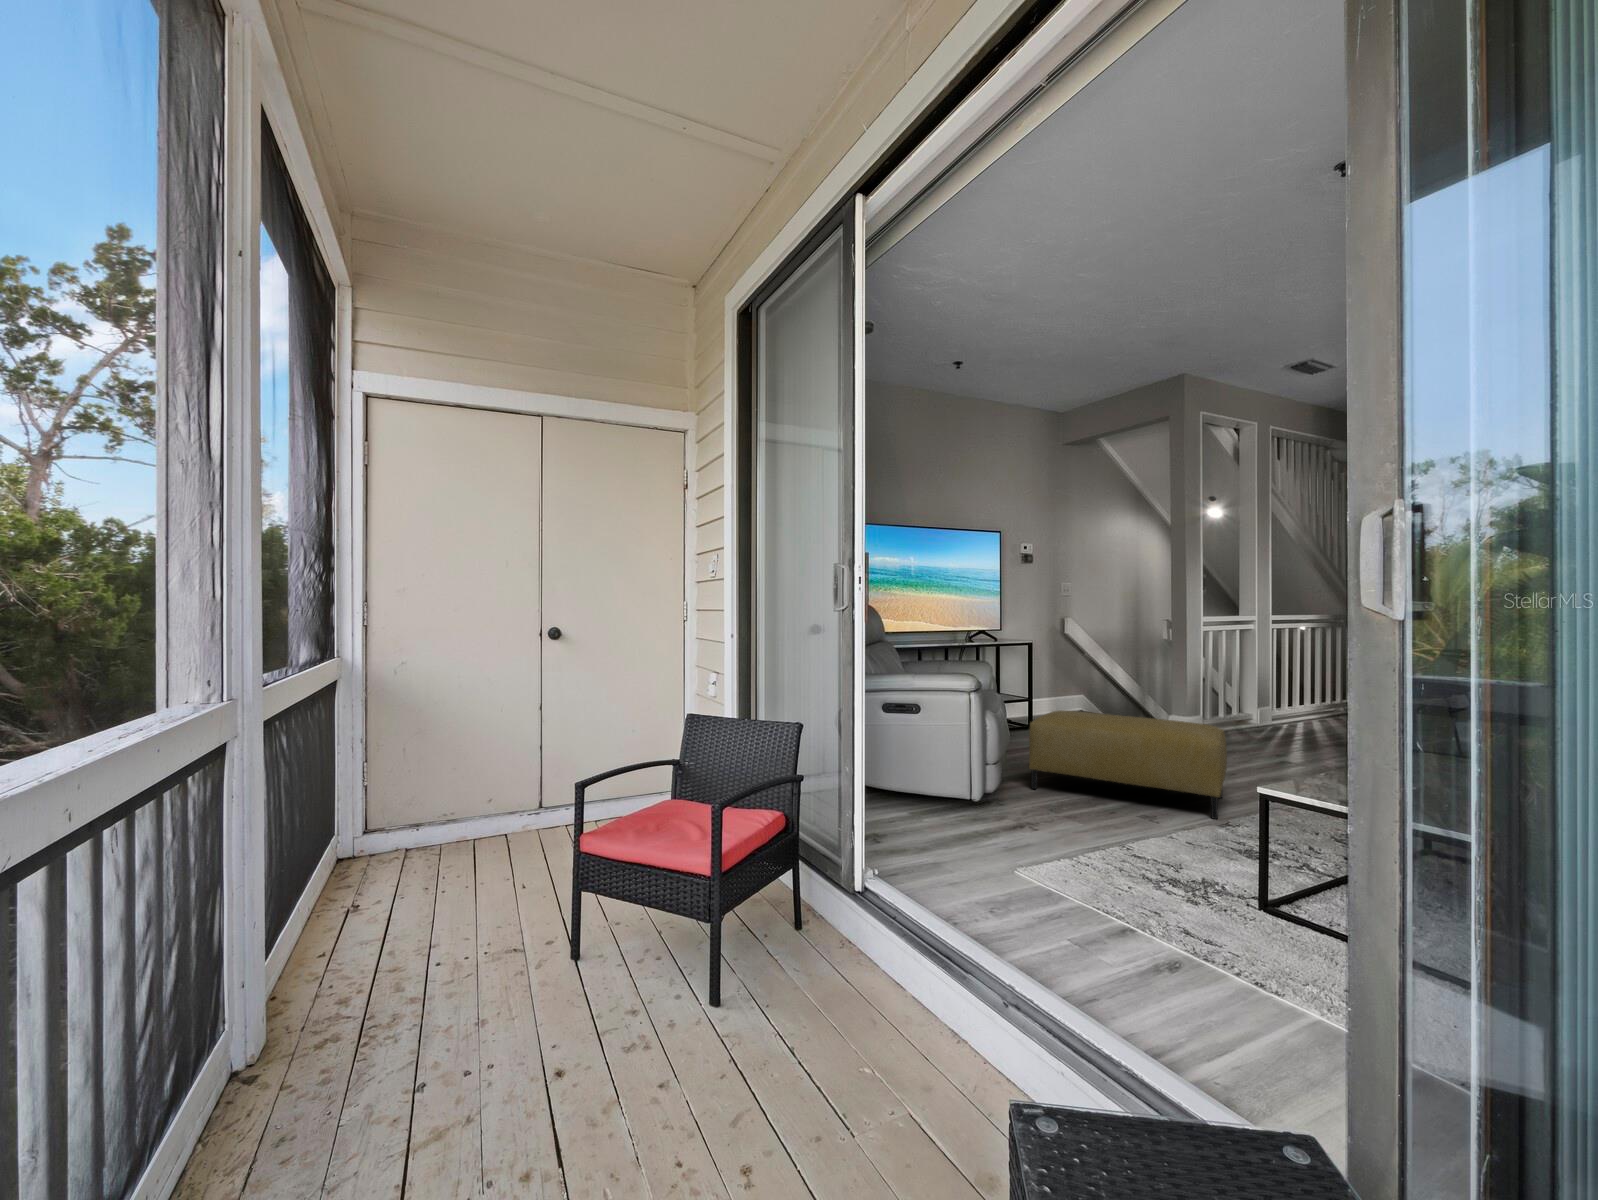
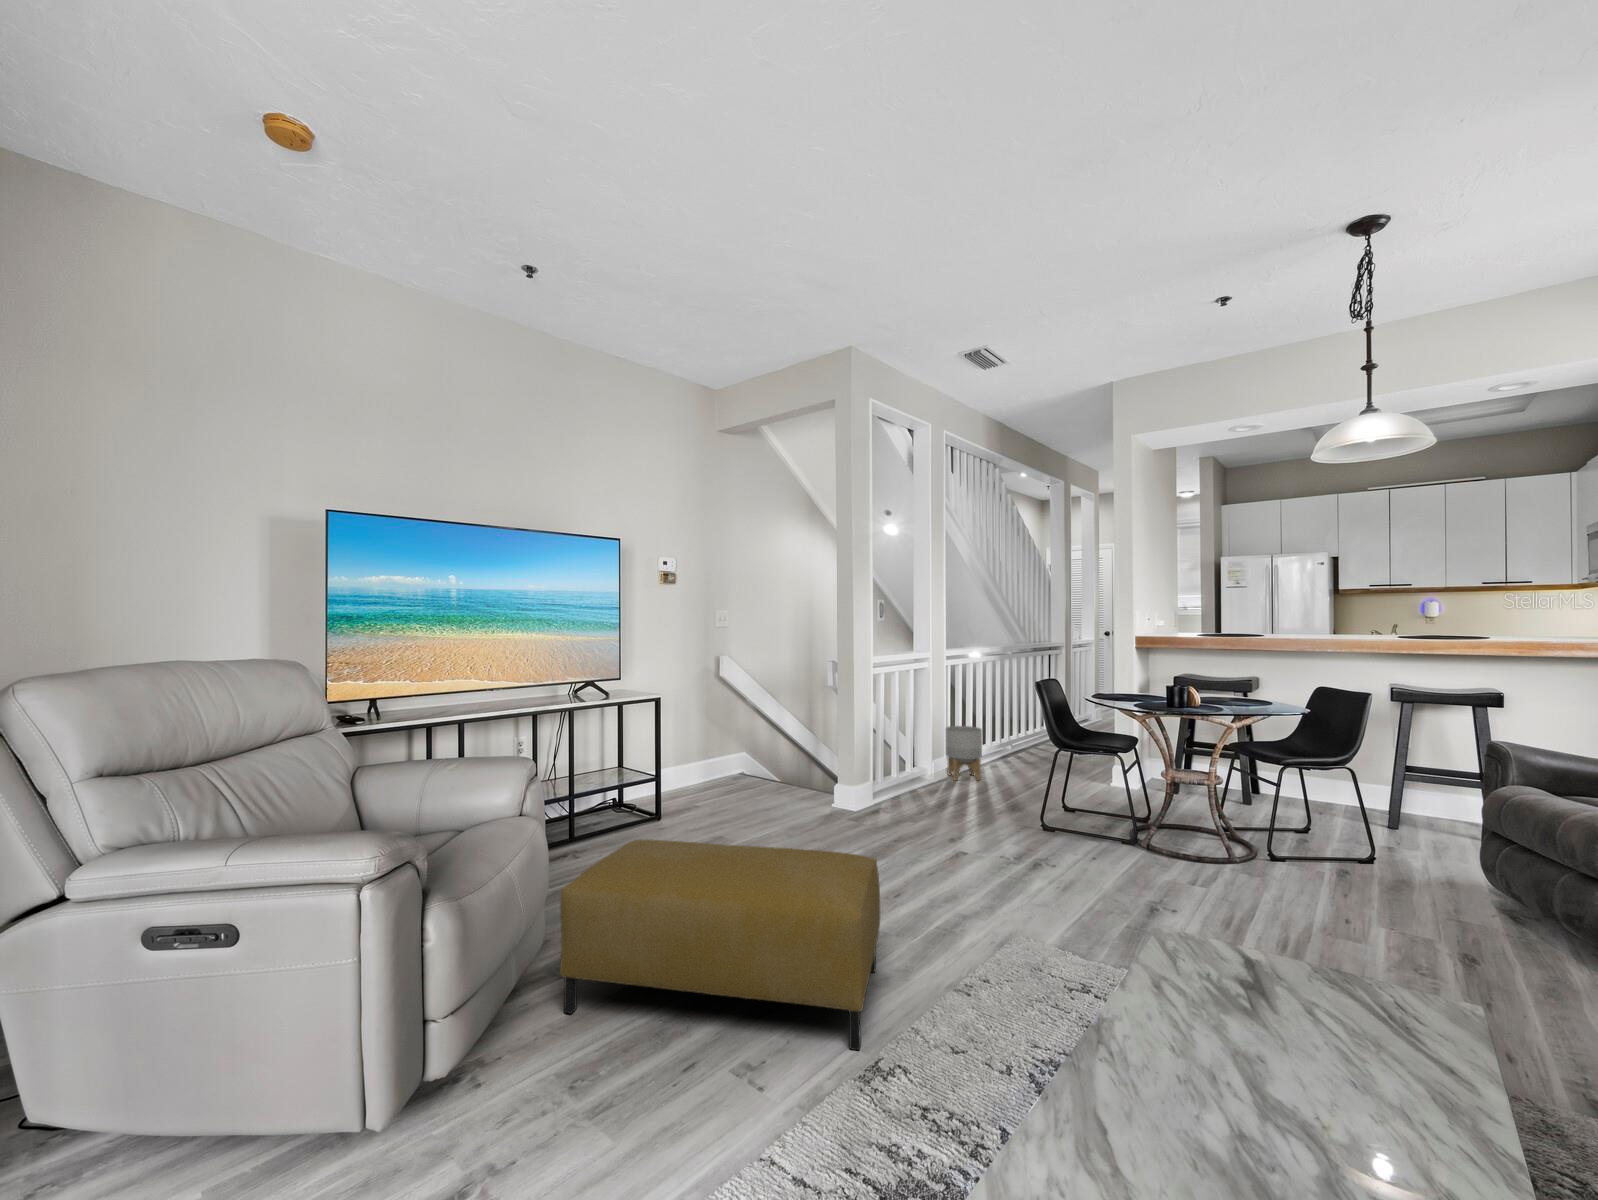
planter: none [1271,681,1308,727] -> present [945,726,982,781]

